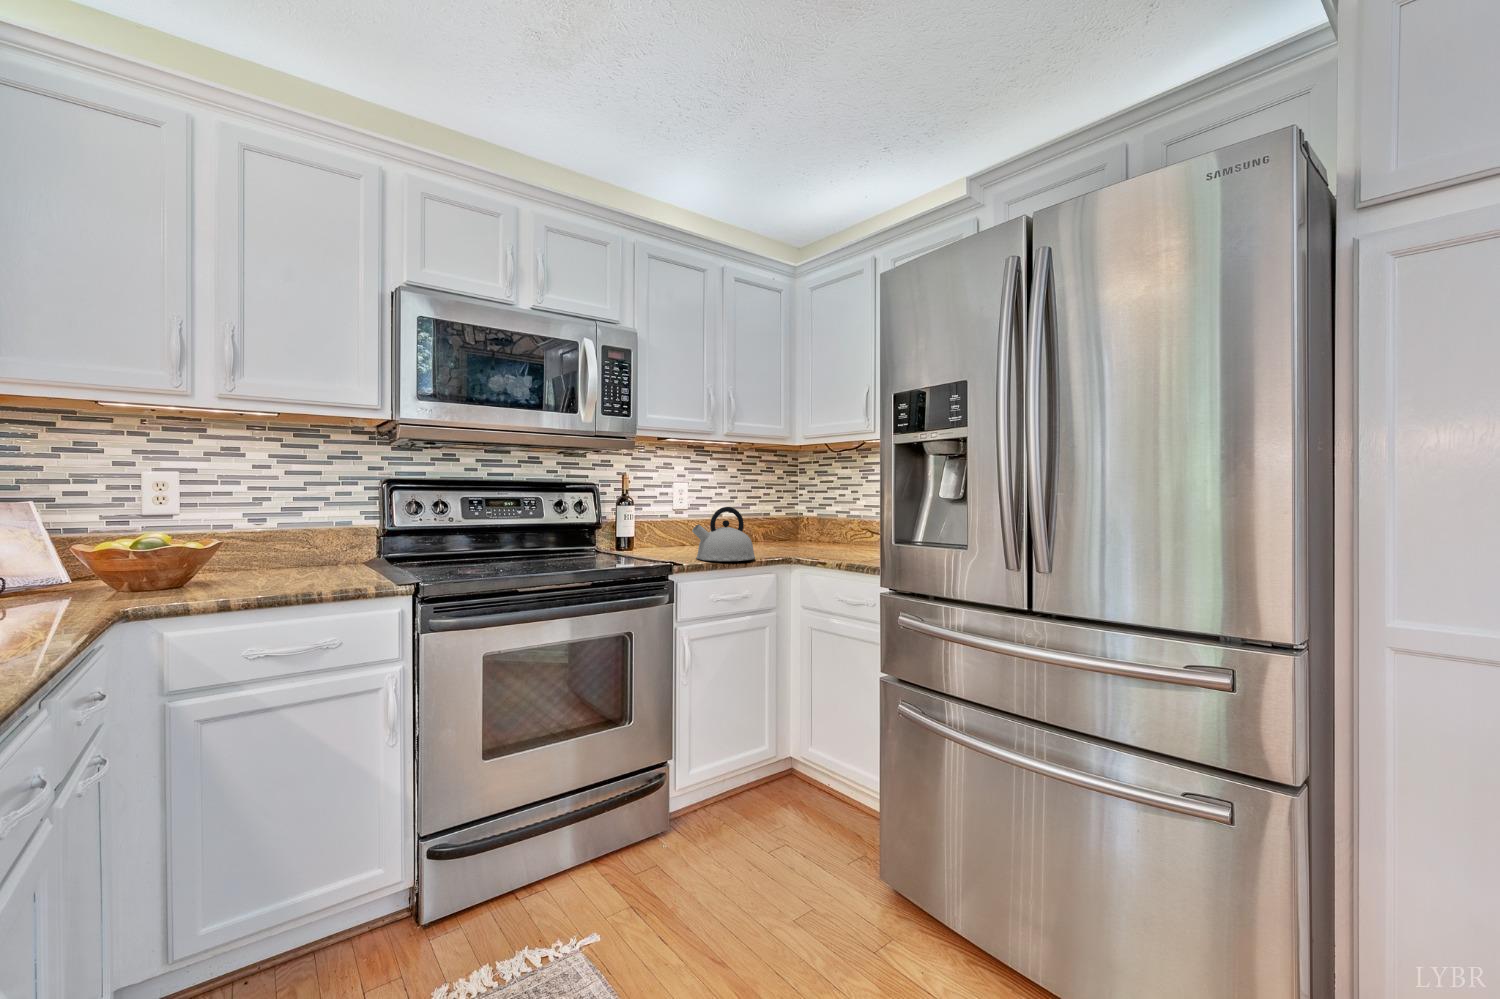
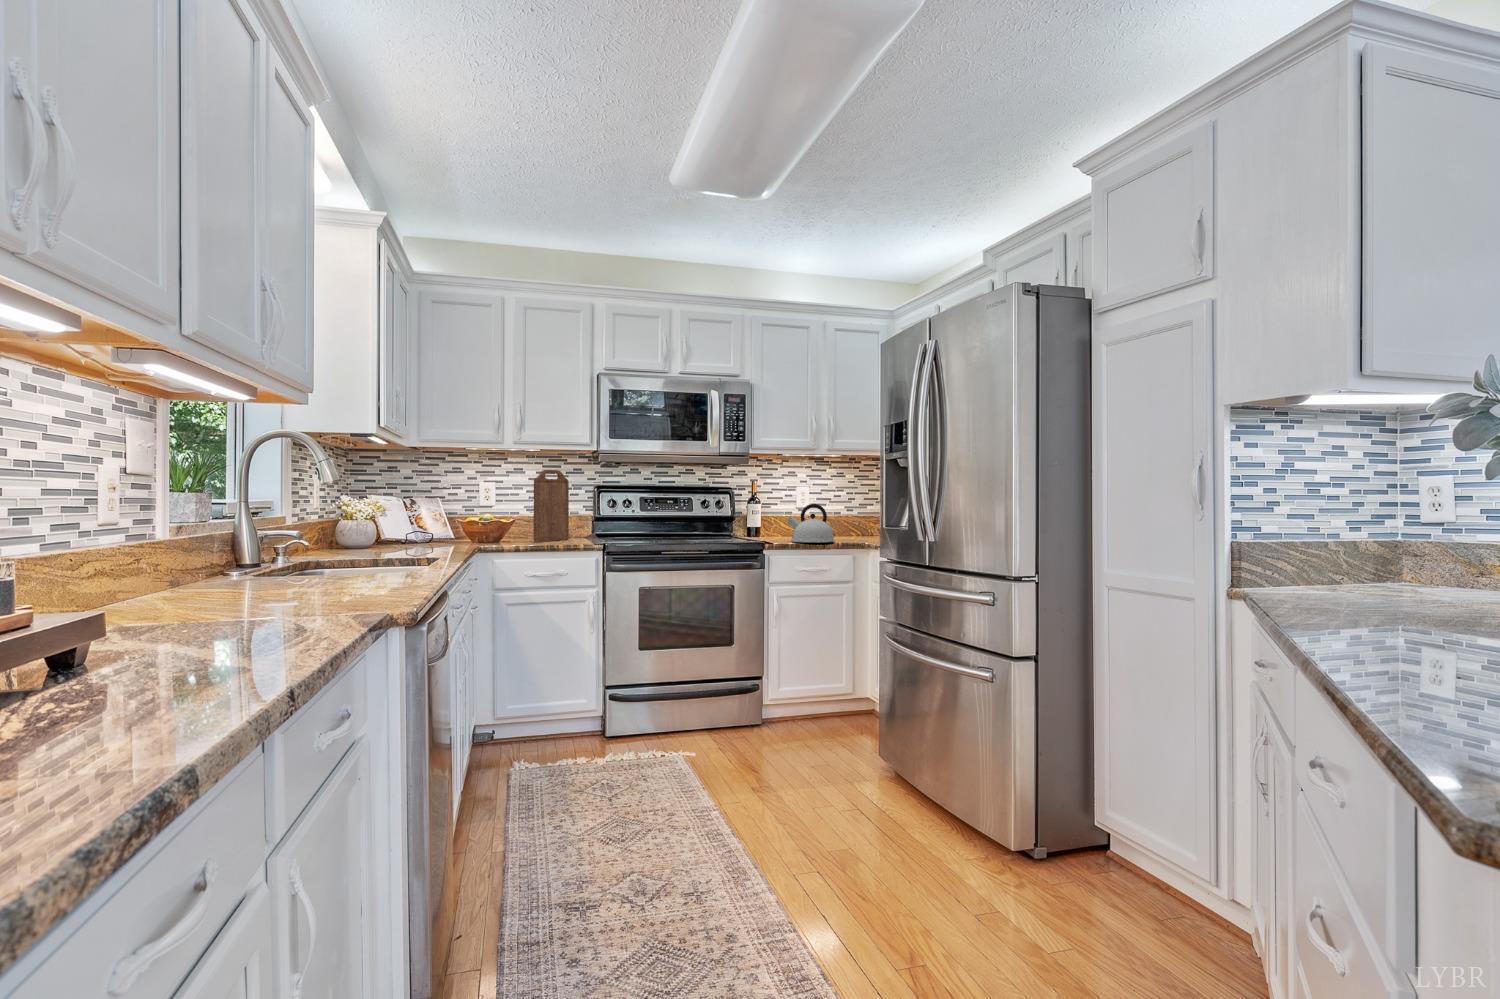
cutting board: none [263,449,338,583] -> present [534,470,569,542]

